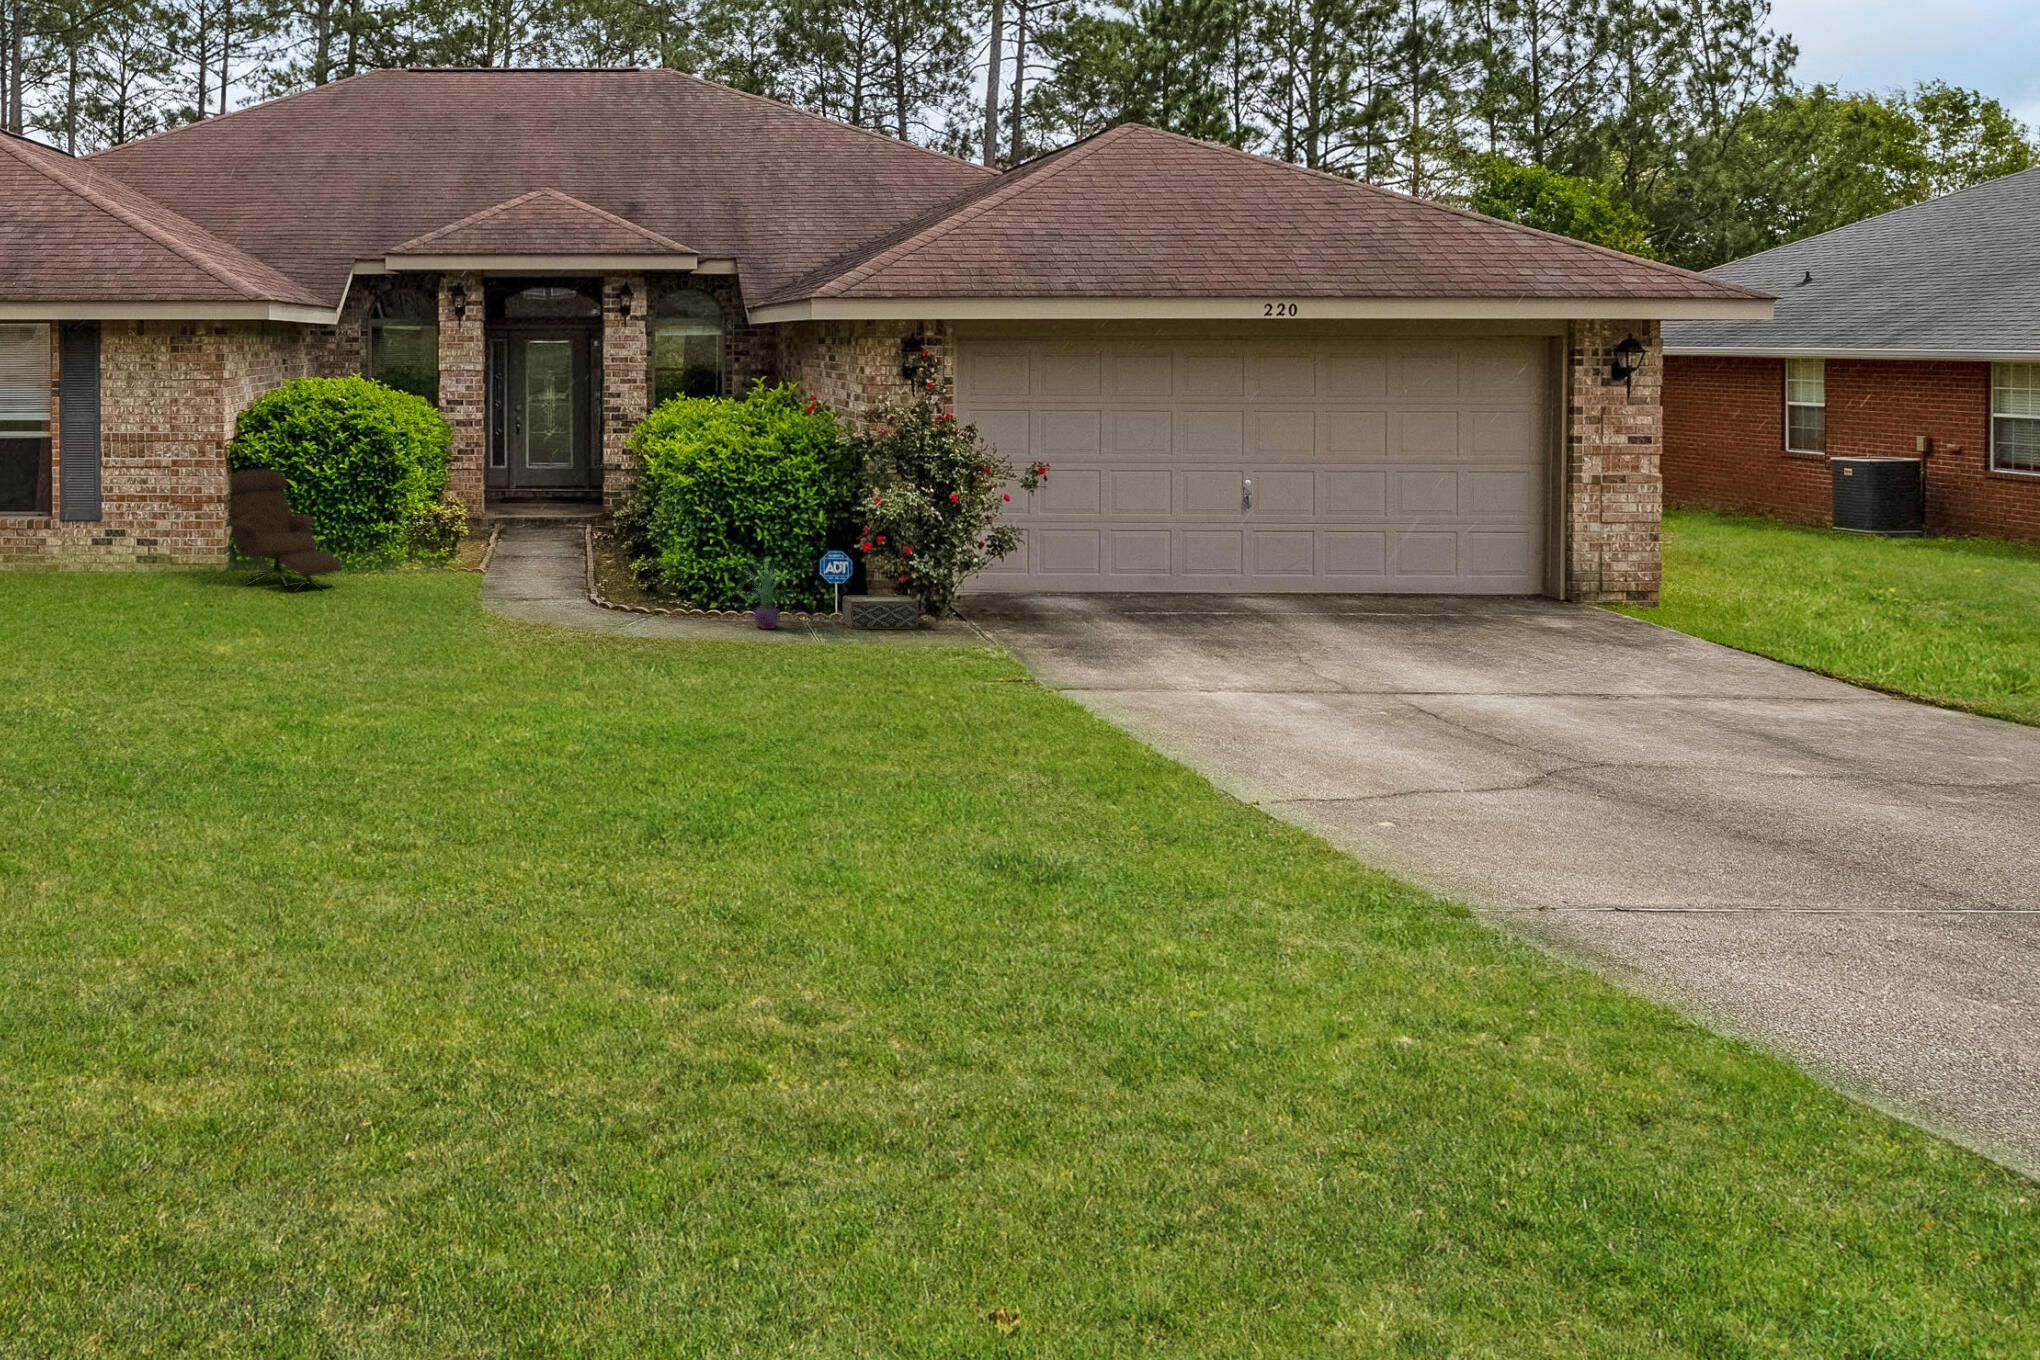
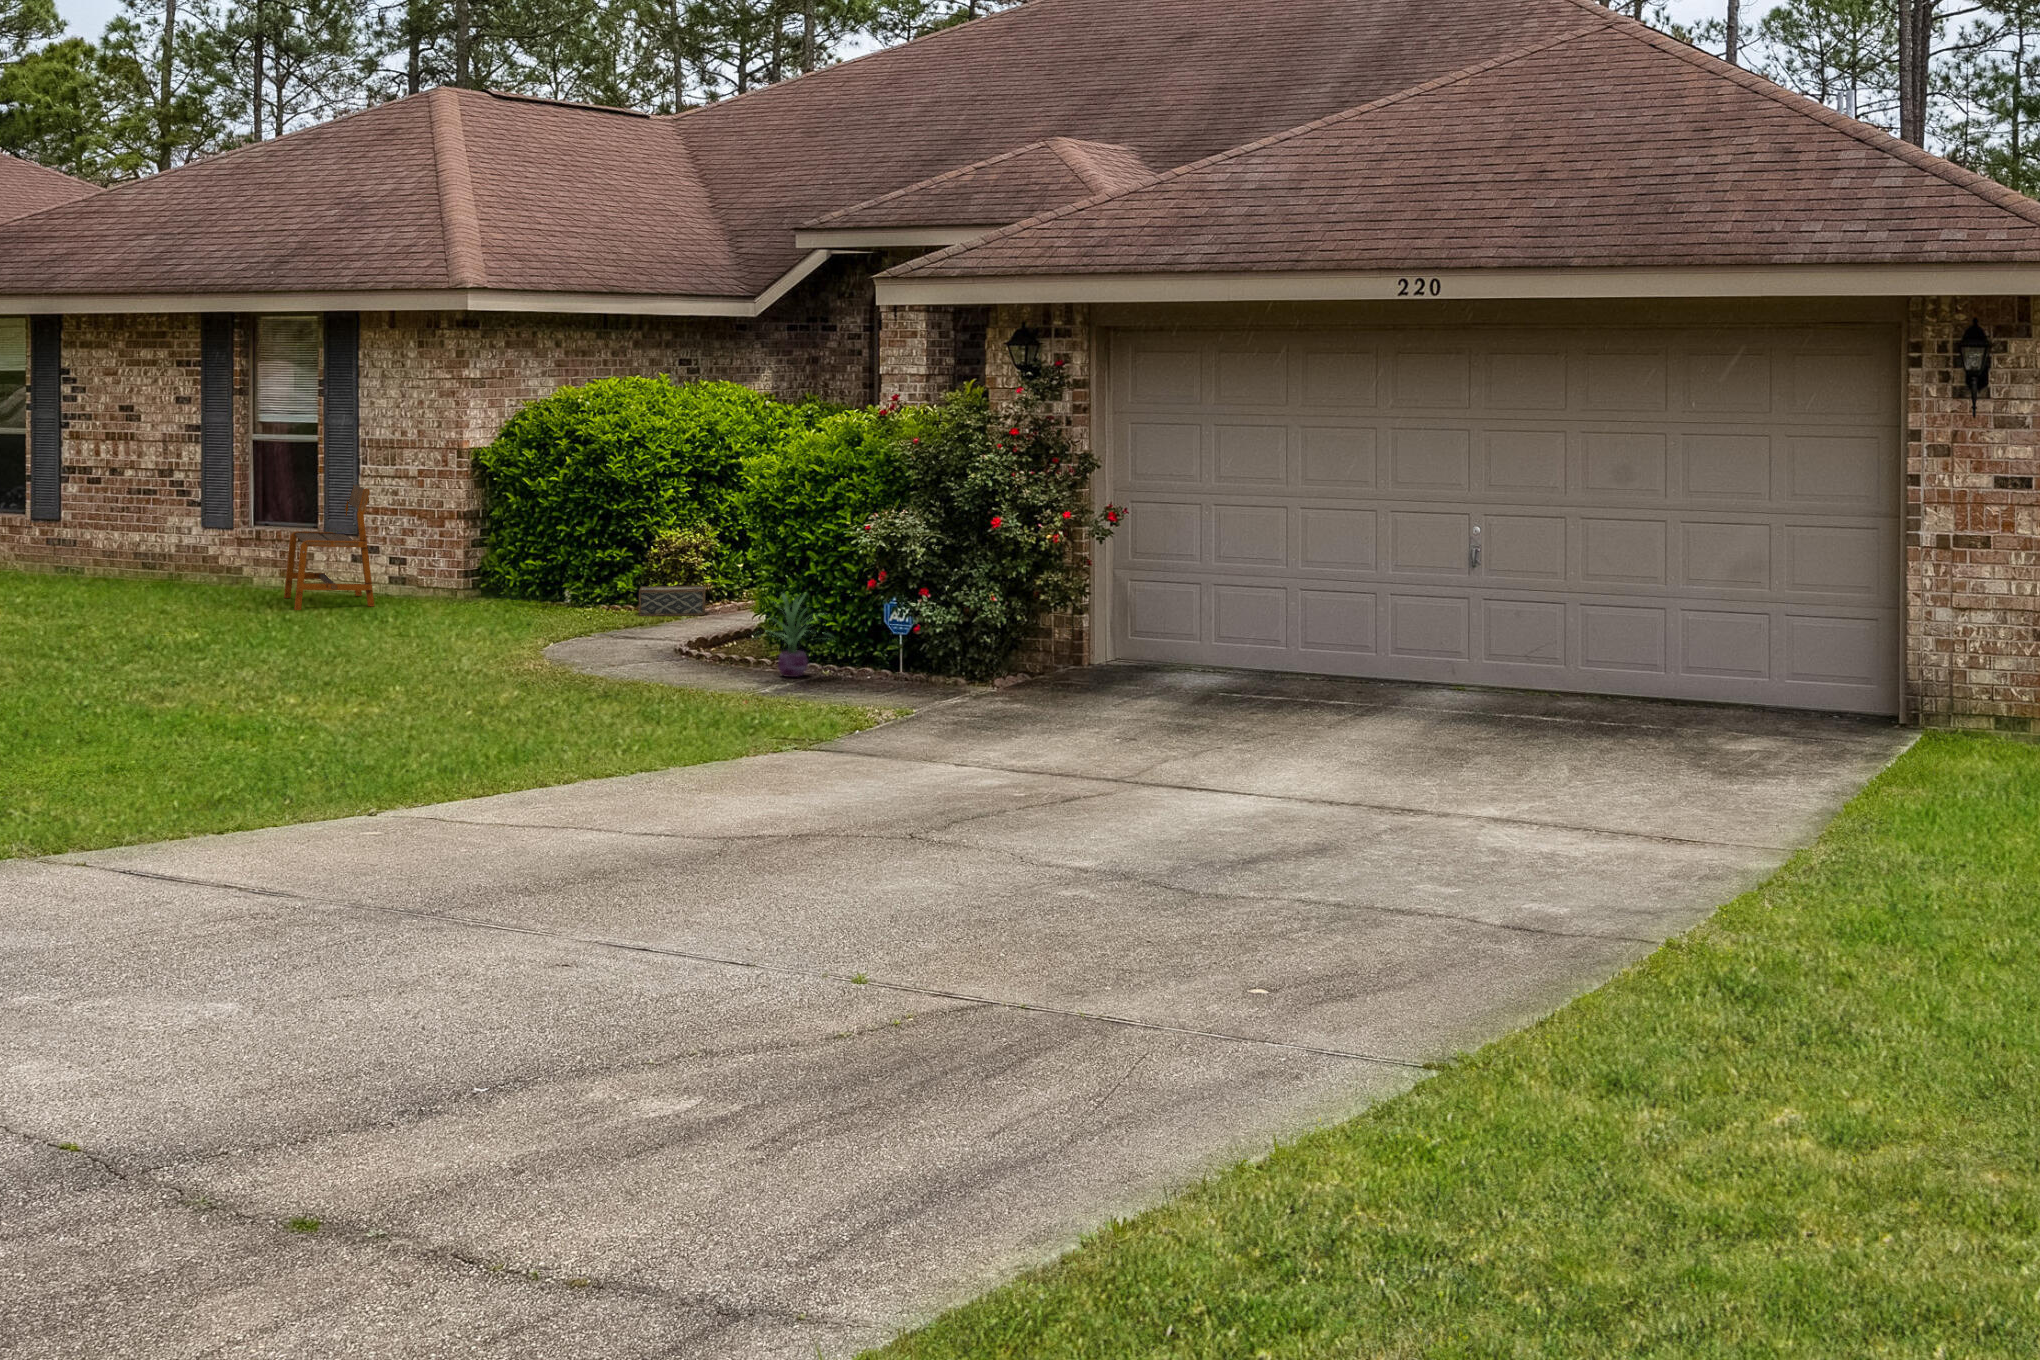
lounge chair: present [228,469,340,590] -> none [453,483,557,620]
bench: none [27,474,147,595] -> present [284,485,374,610]
woven basket: present [843,595,918,629] -> present [639,586,705,616]

